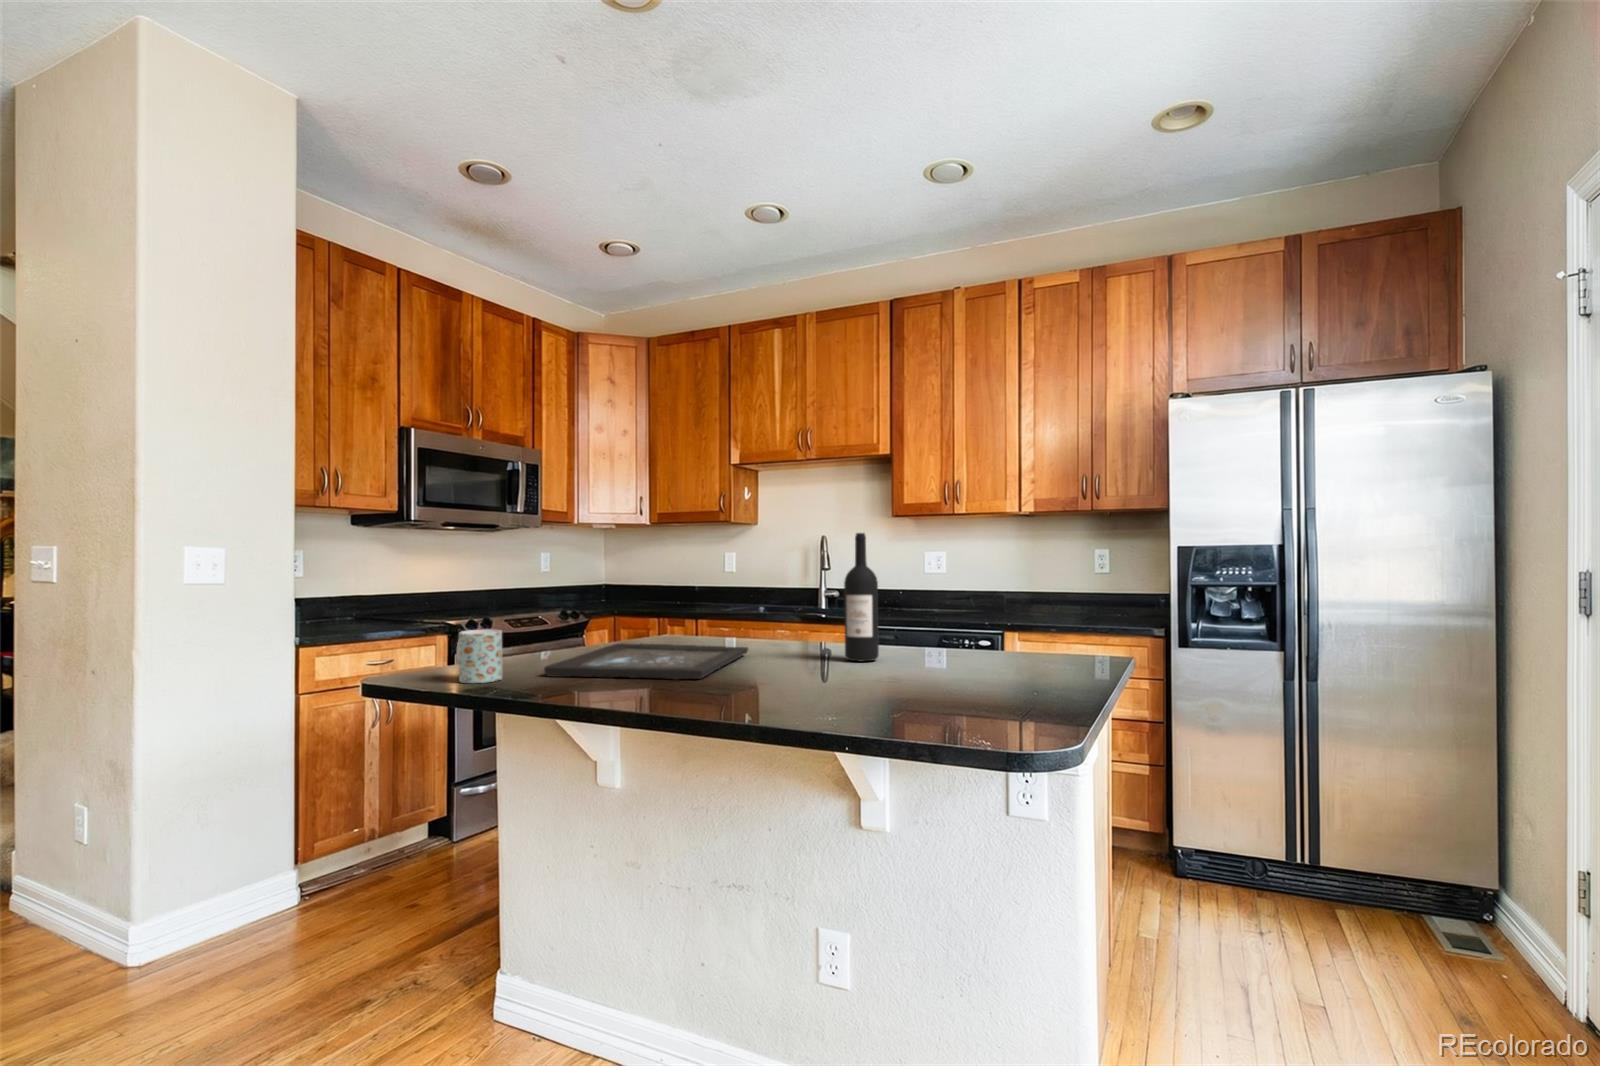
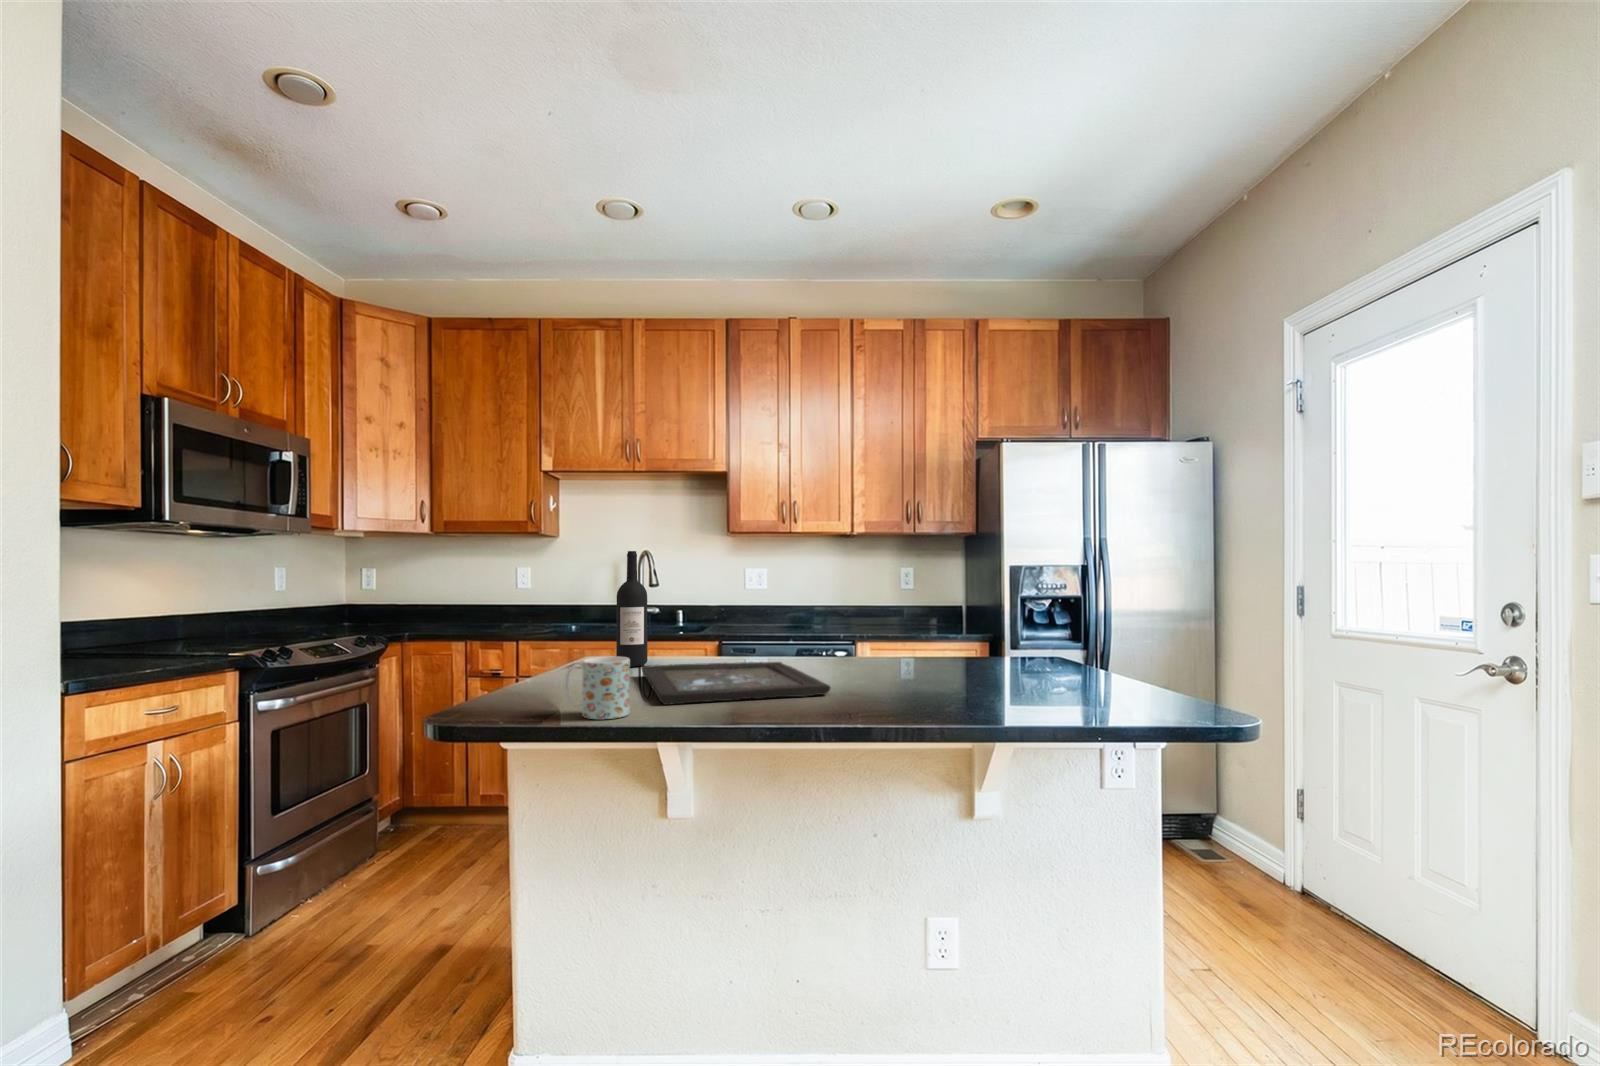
wine bottle: present [844,533,879,661] -> present [616,551,647,667]

